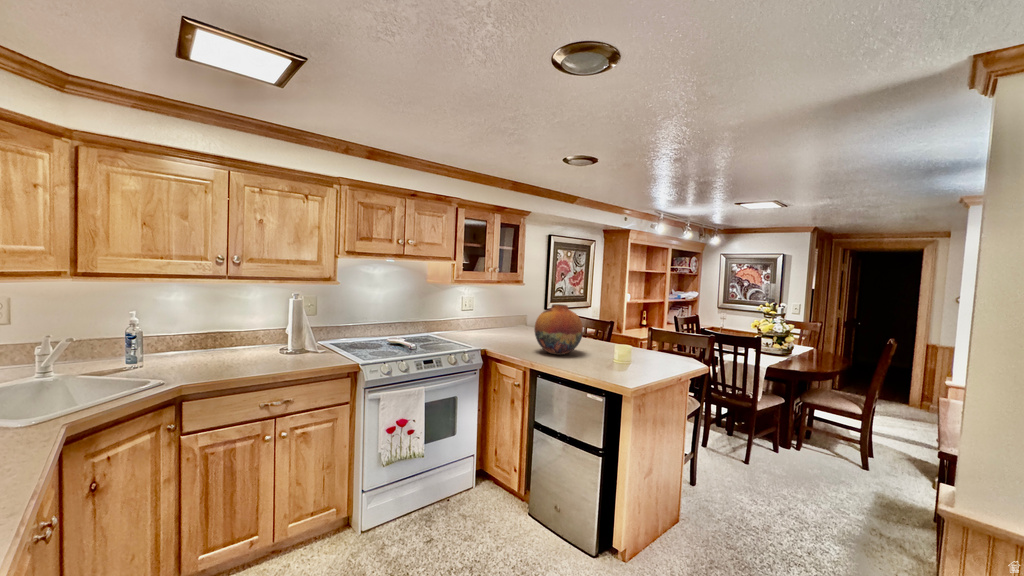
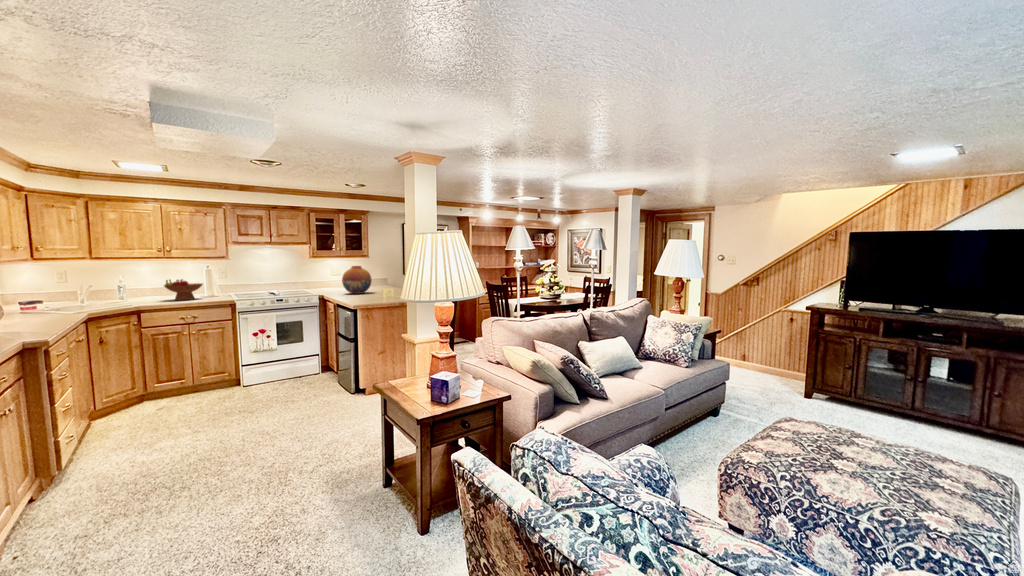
fruit bowl: none [221,319,294,363] -> present [164,279,203,300]

